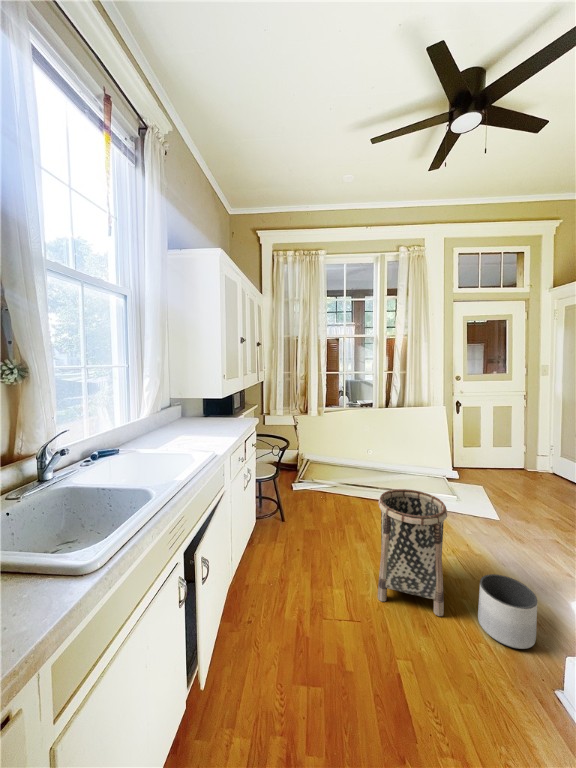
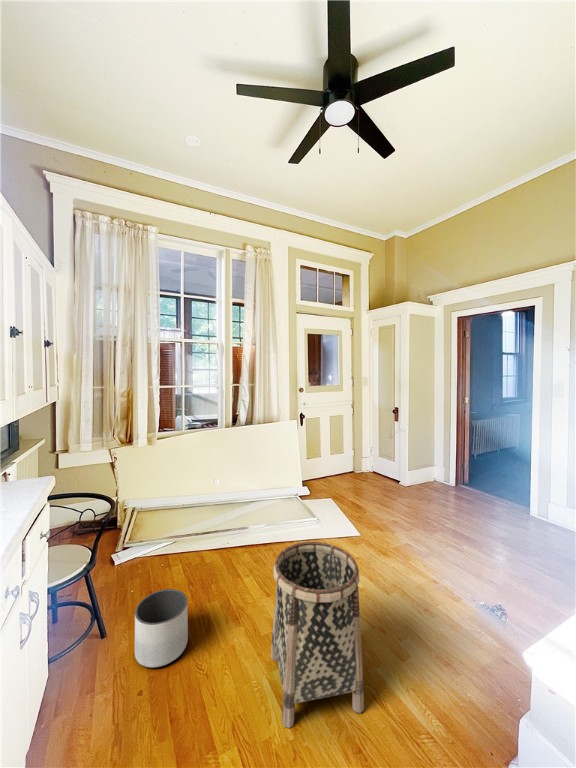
planter: present [478,574,538,649] -> present [135,589,188,668]

